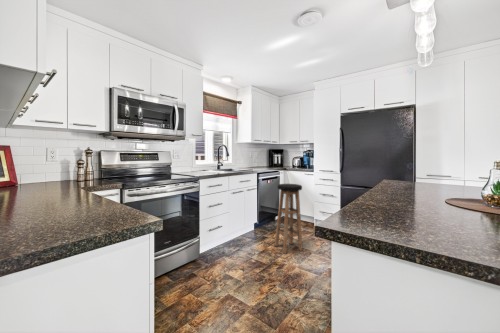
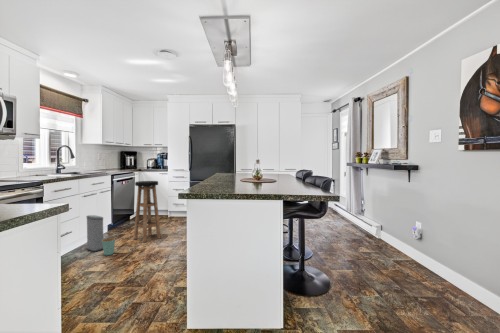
trash can: none [232,215,254,263] -> present [87,215,115,255]

